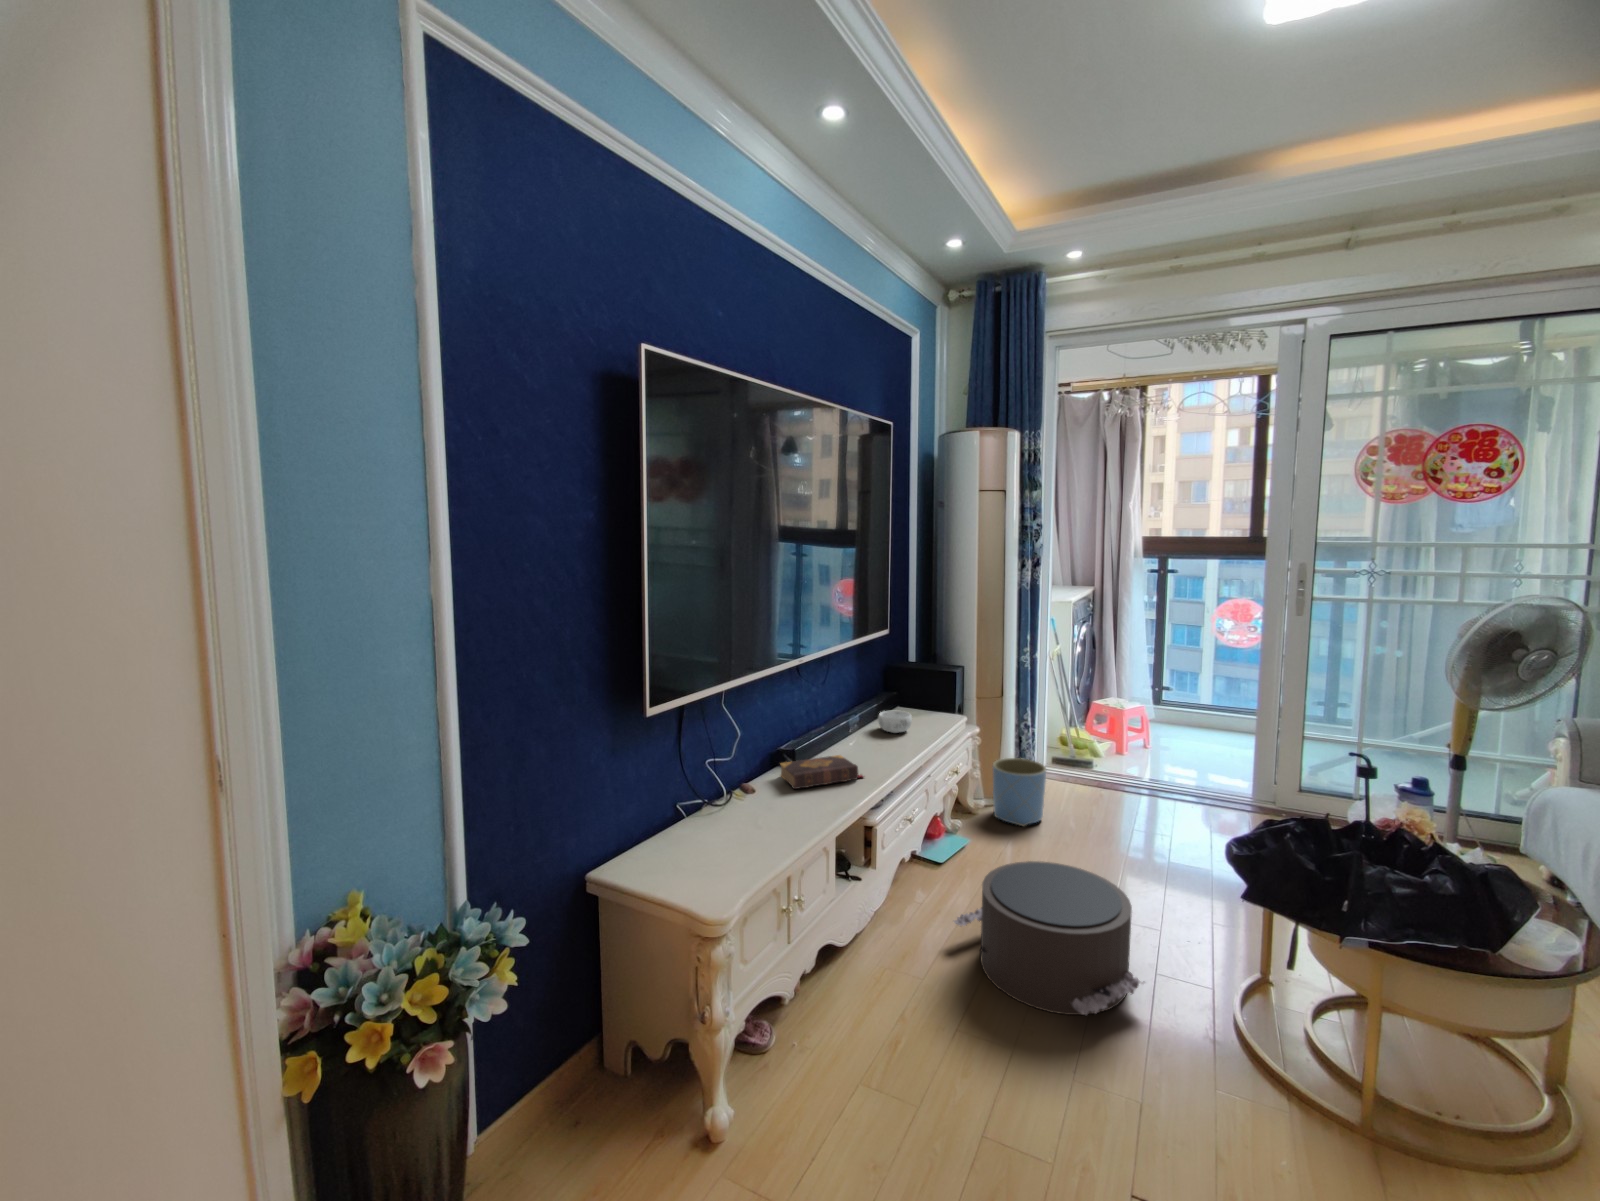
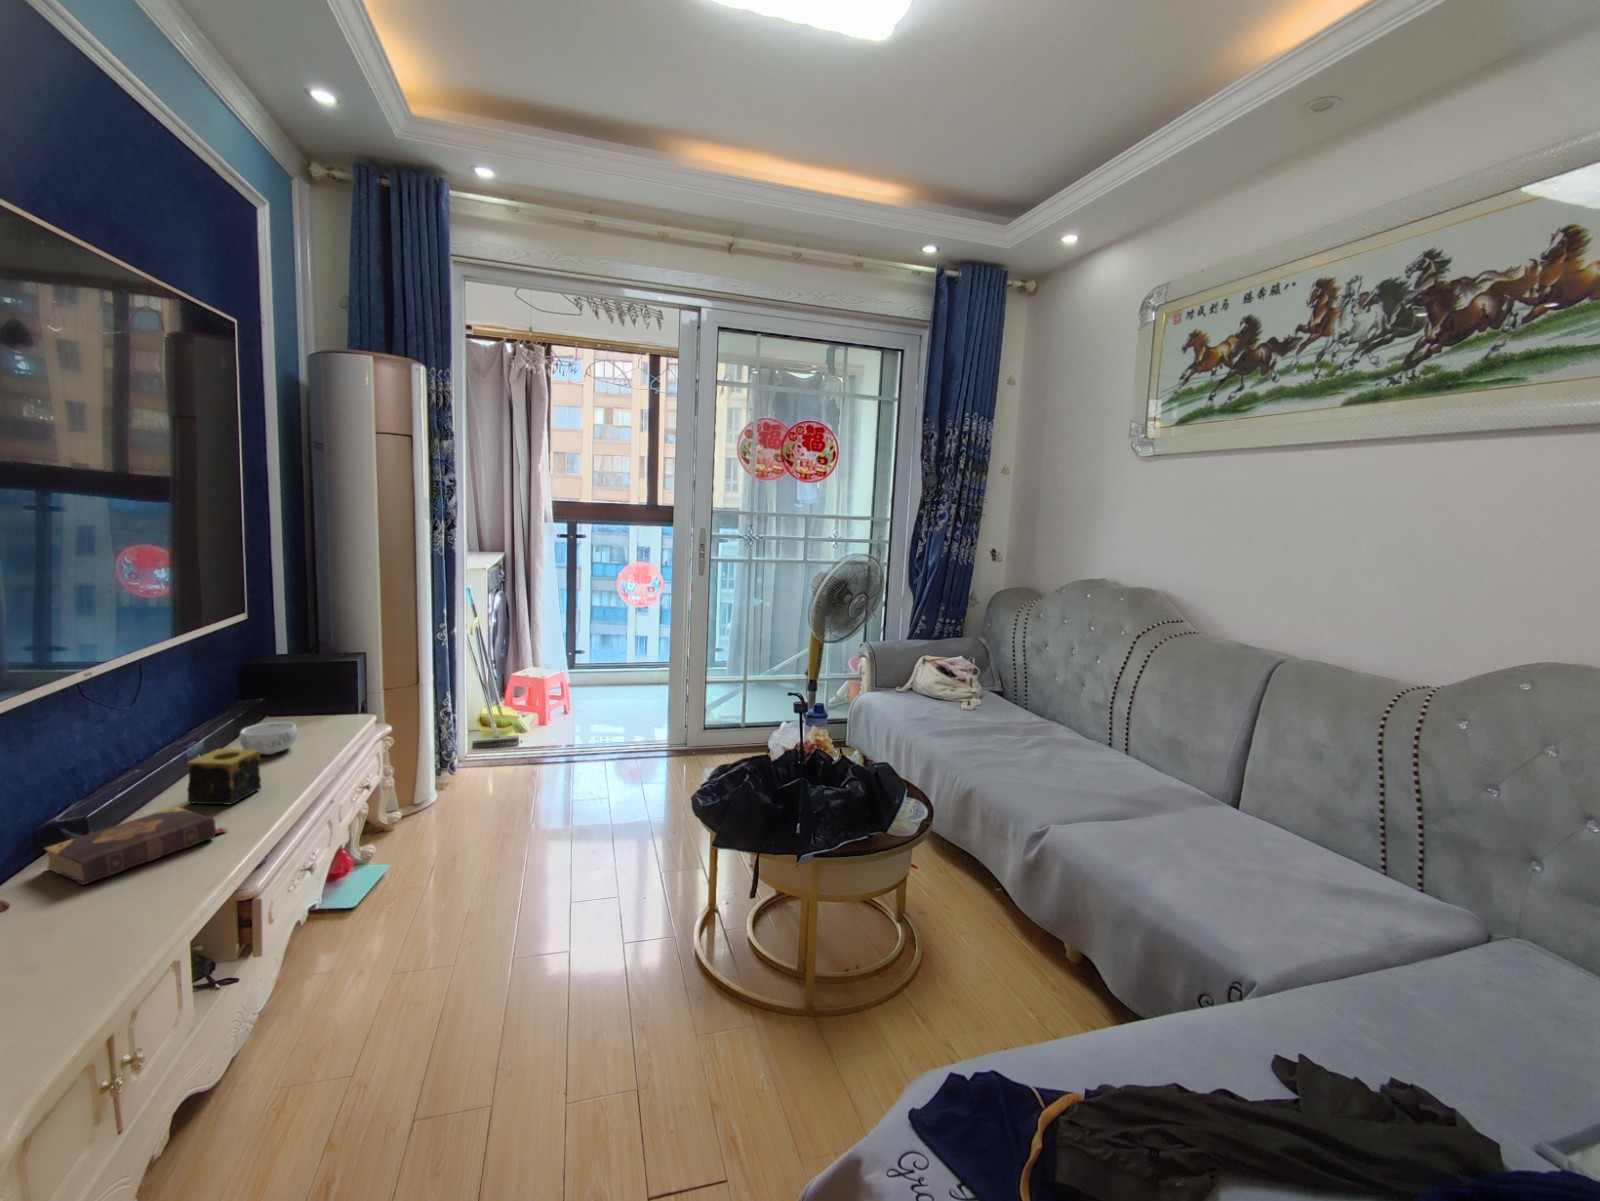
candle: none [847,722,887,761] -> present [187,749,261,804]
planter: present [993,758,1046,826] -> none [411,751,478,829]
pouf: present [954,861,1144,1015] -> none [384,864,620,1048]

